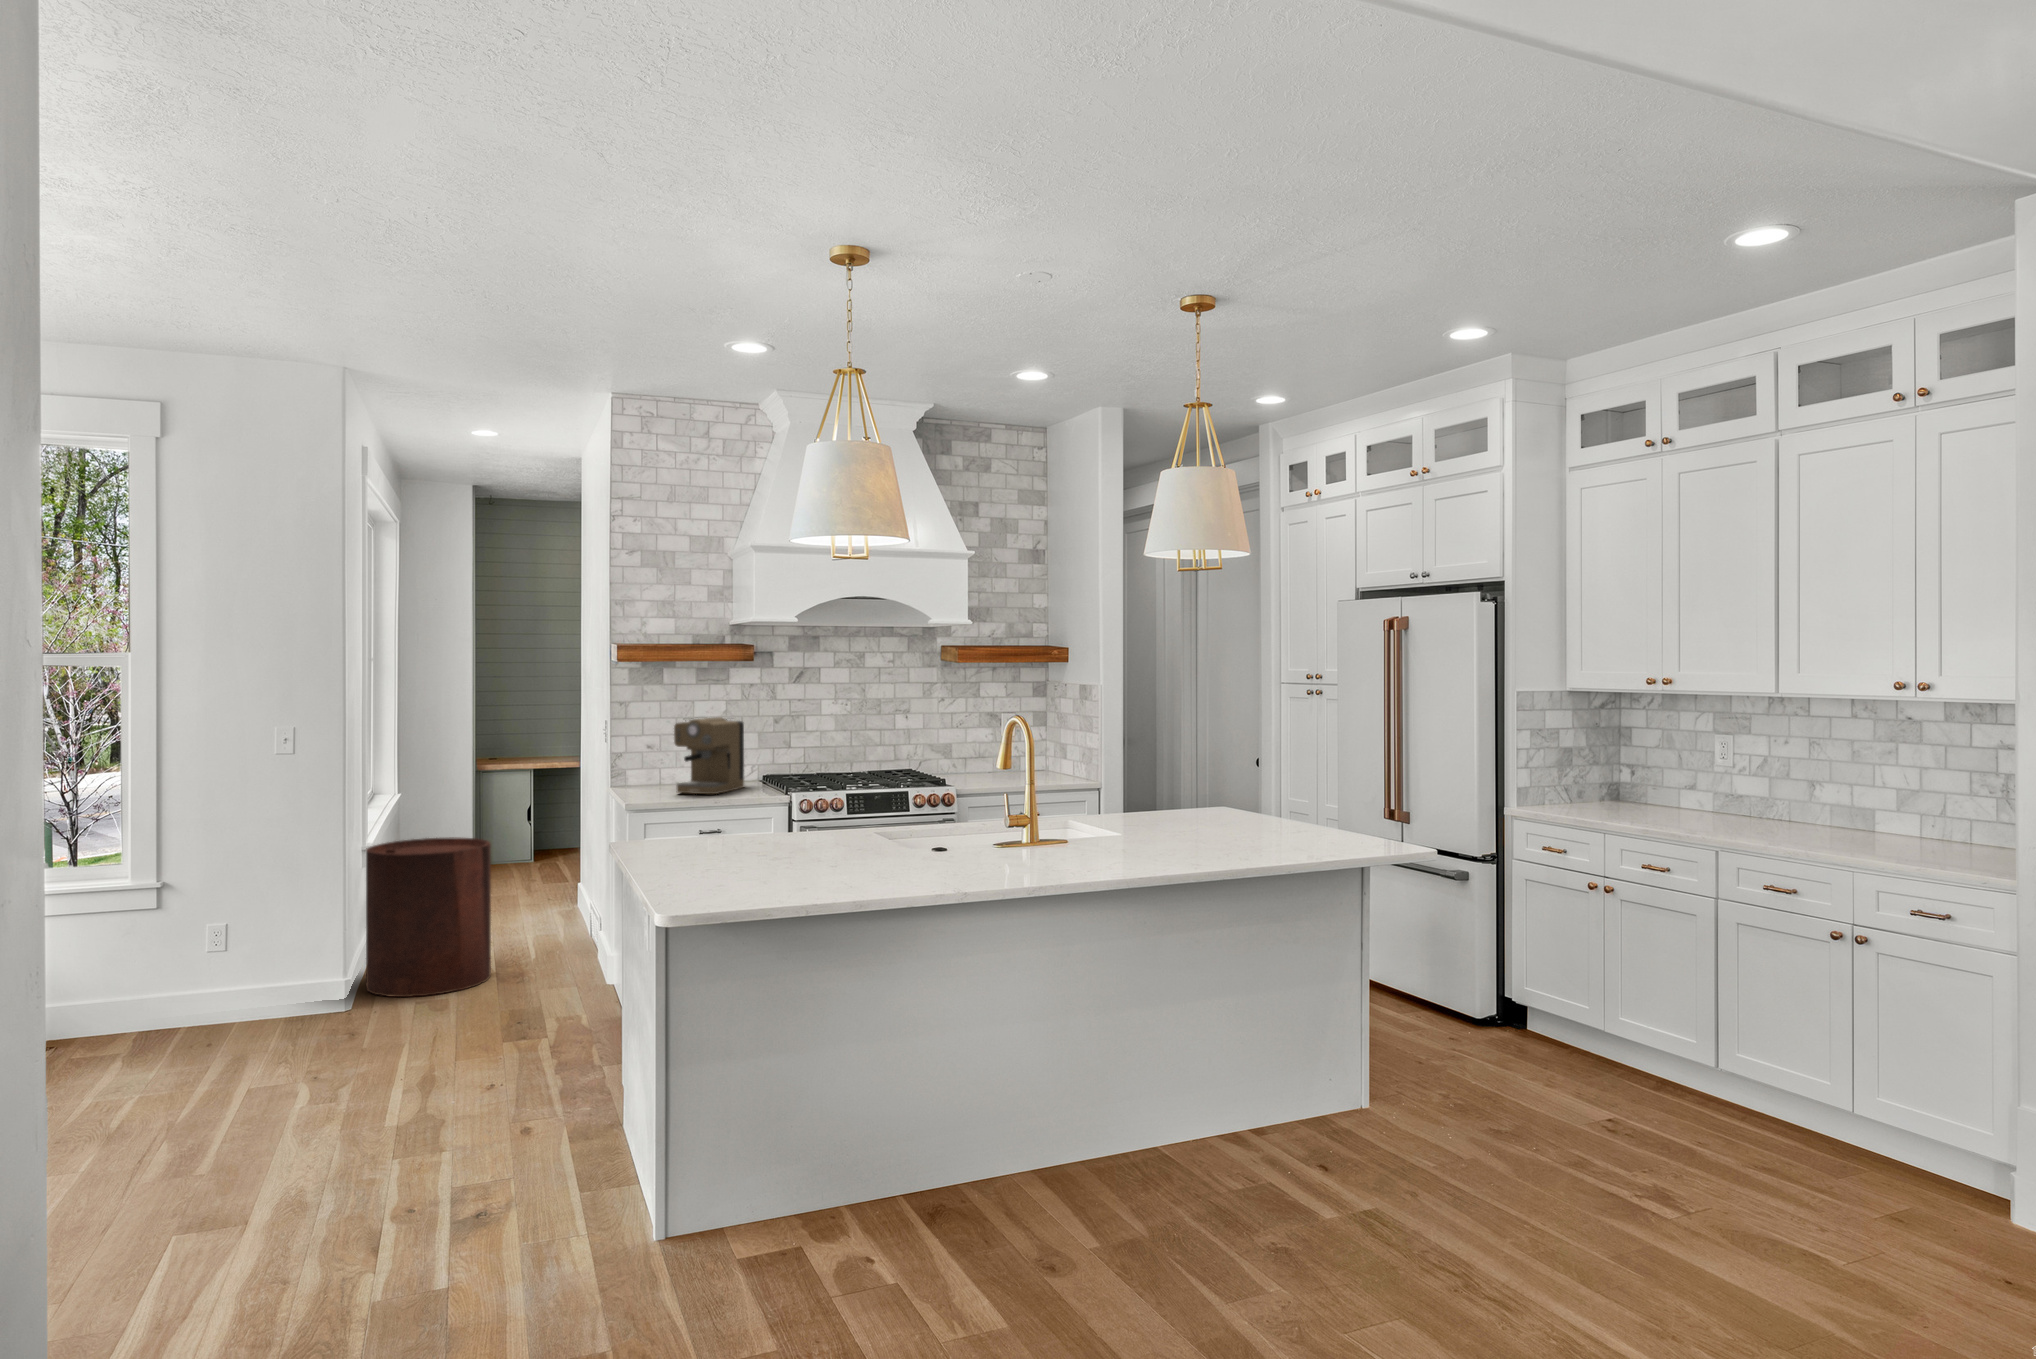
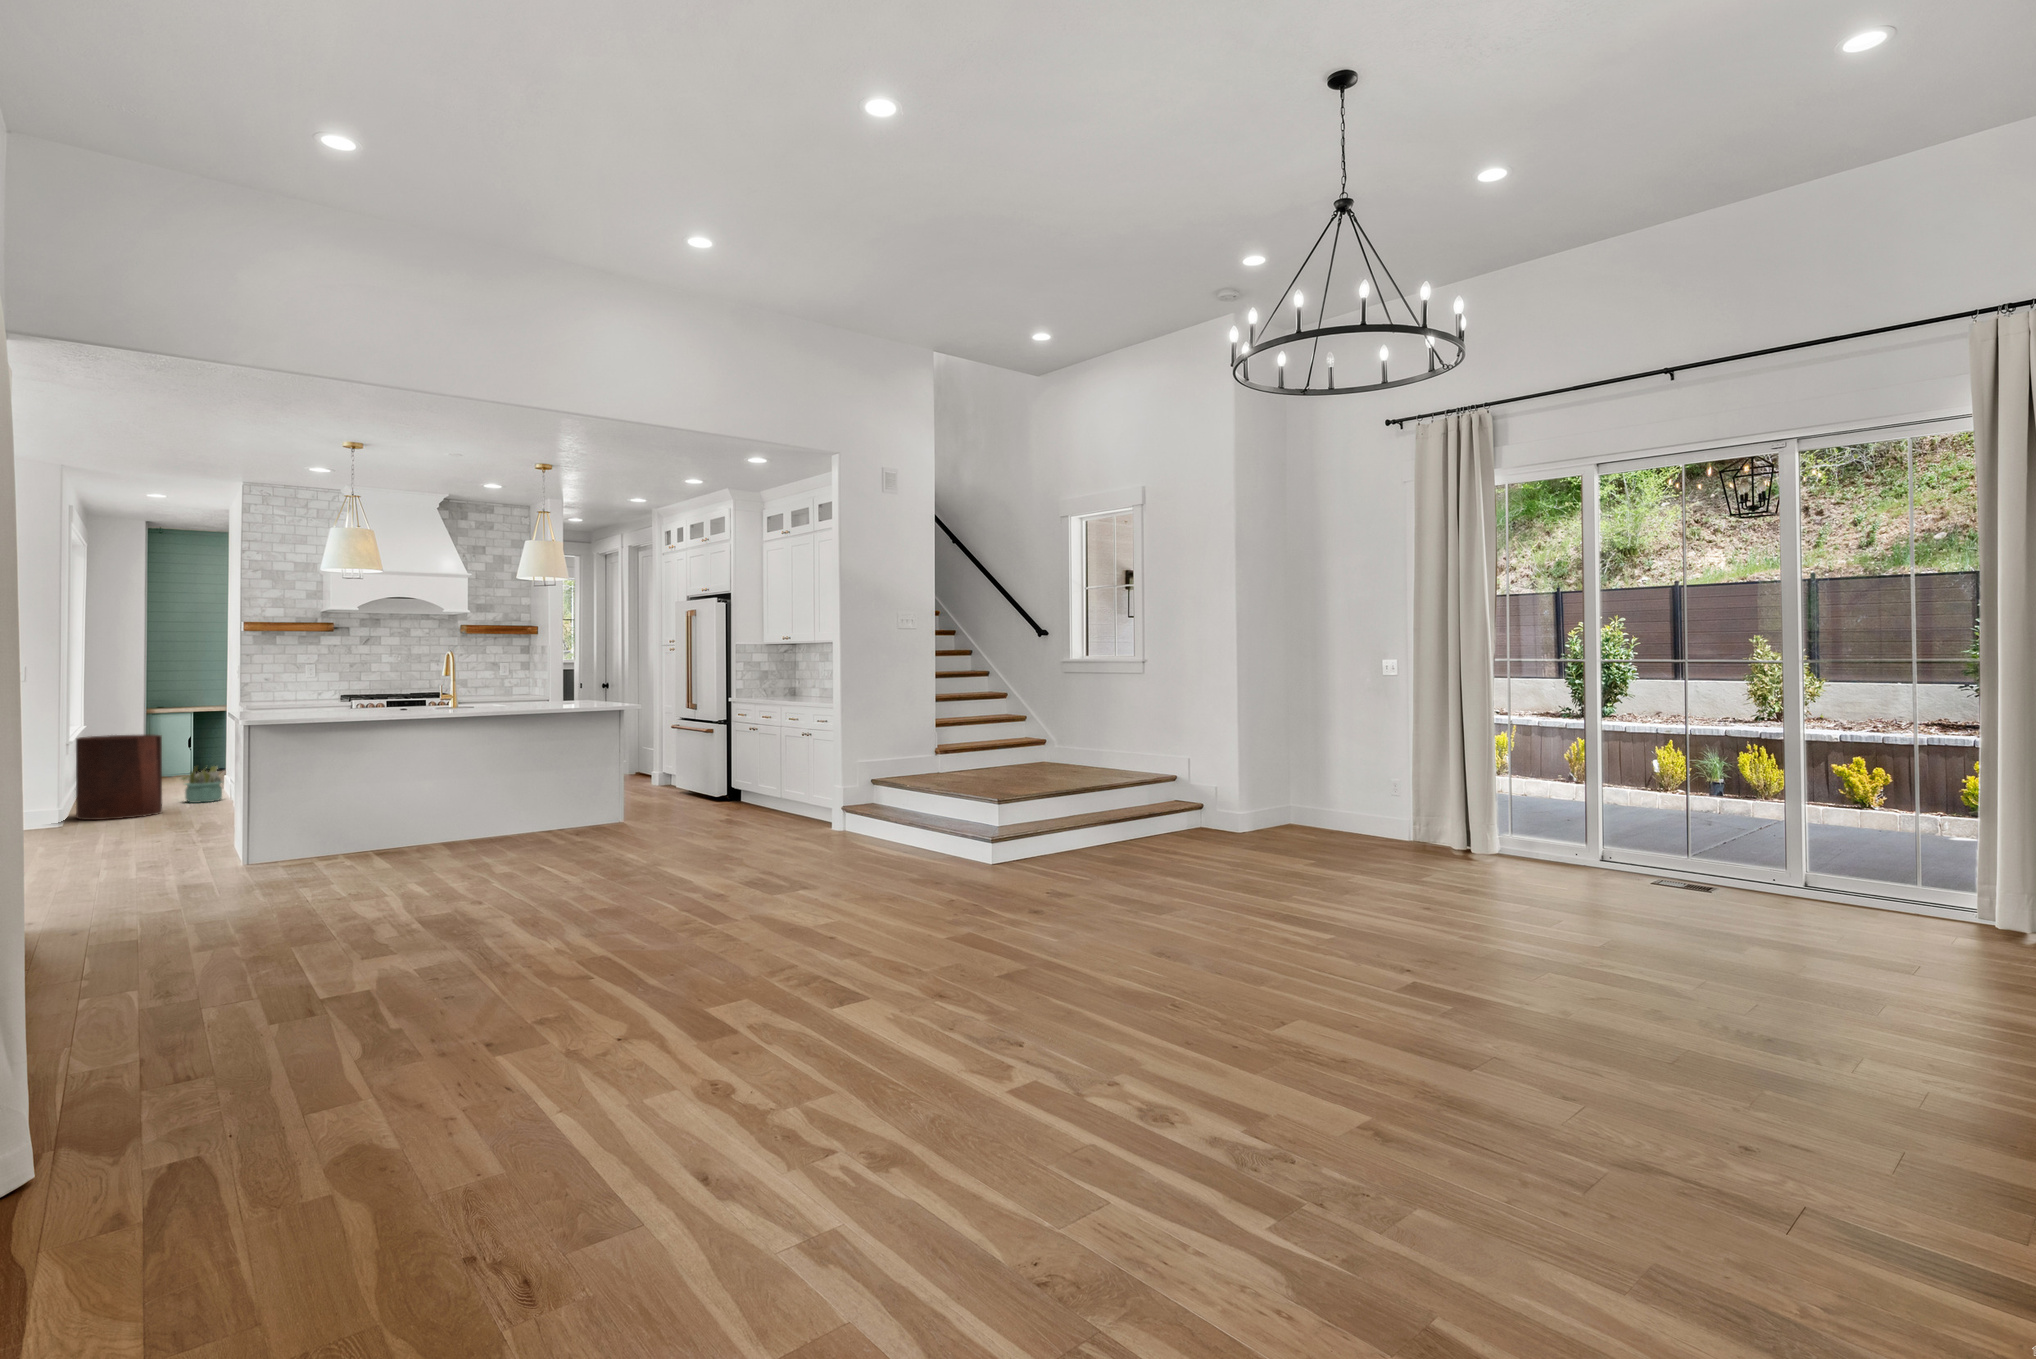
coffee maker: present [674,717,744,794] -> none [281,661,327,701]
decorative plant: none [513,880,579,944] -> present [180,766,224,803]

